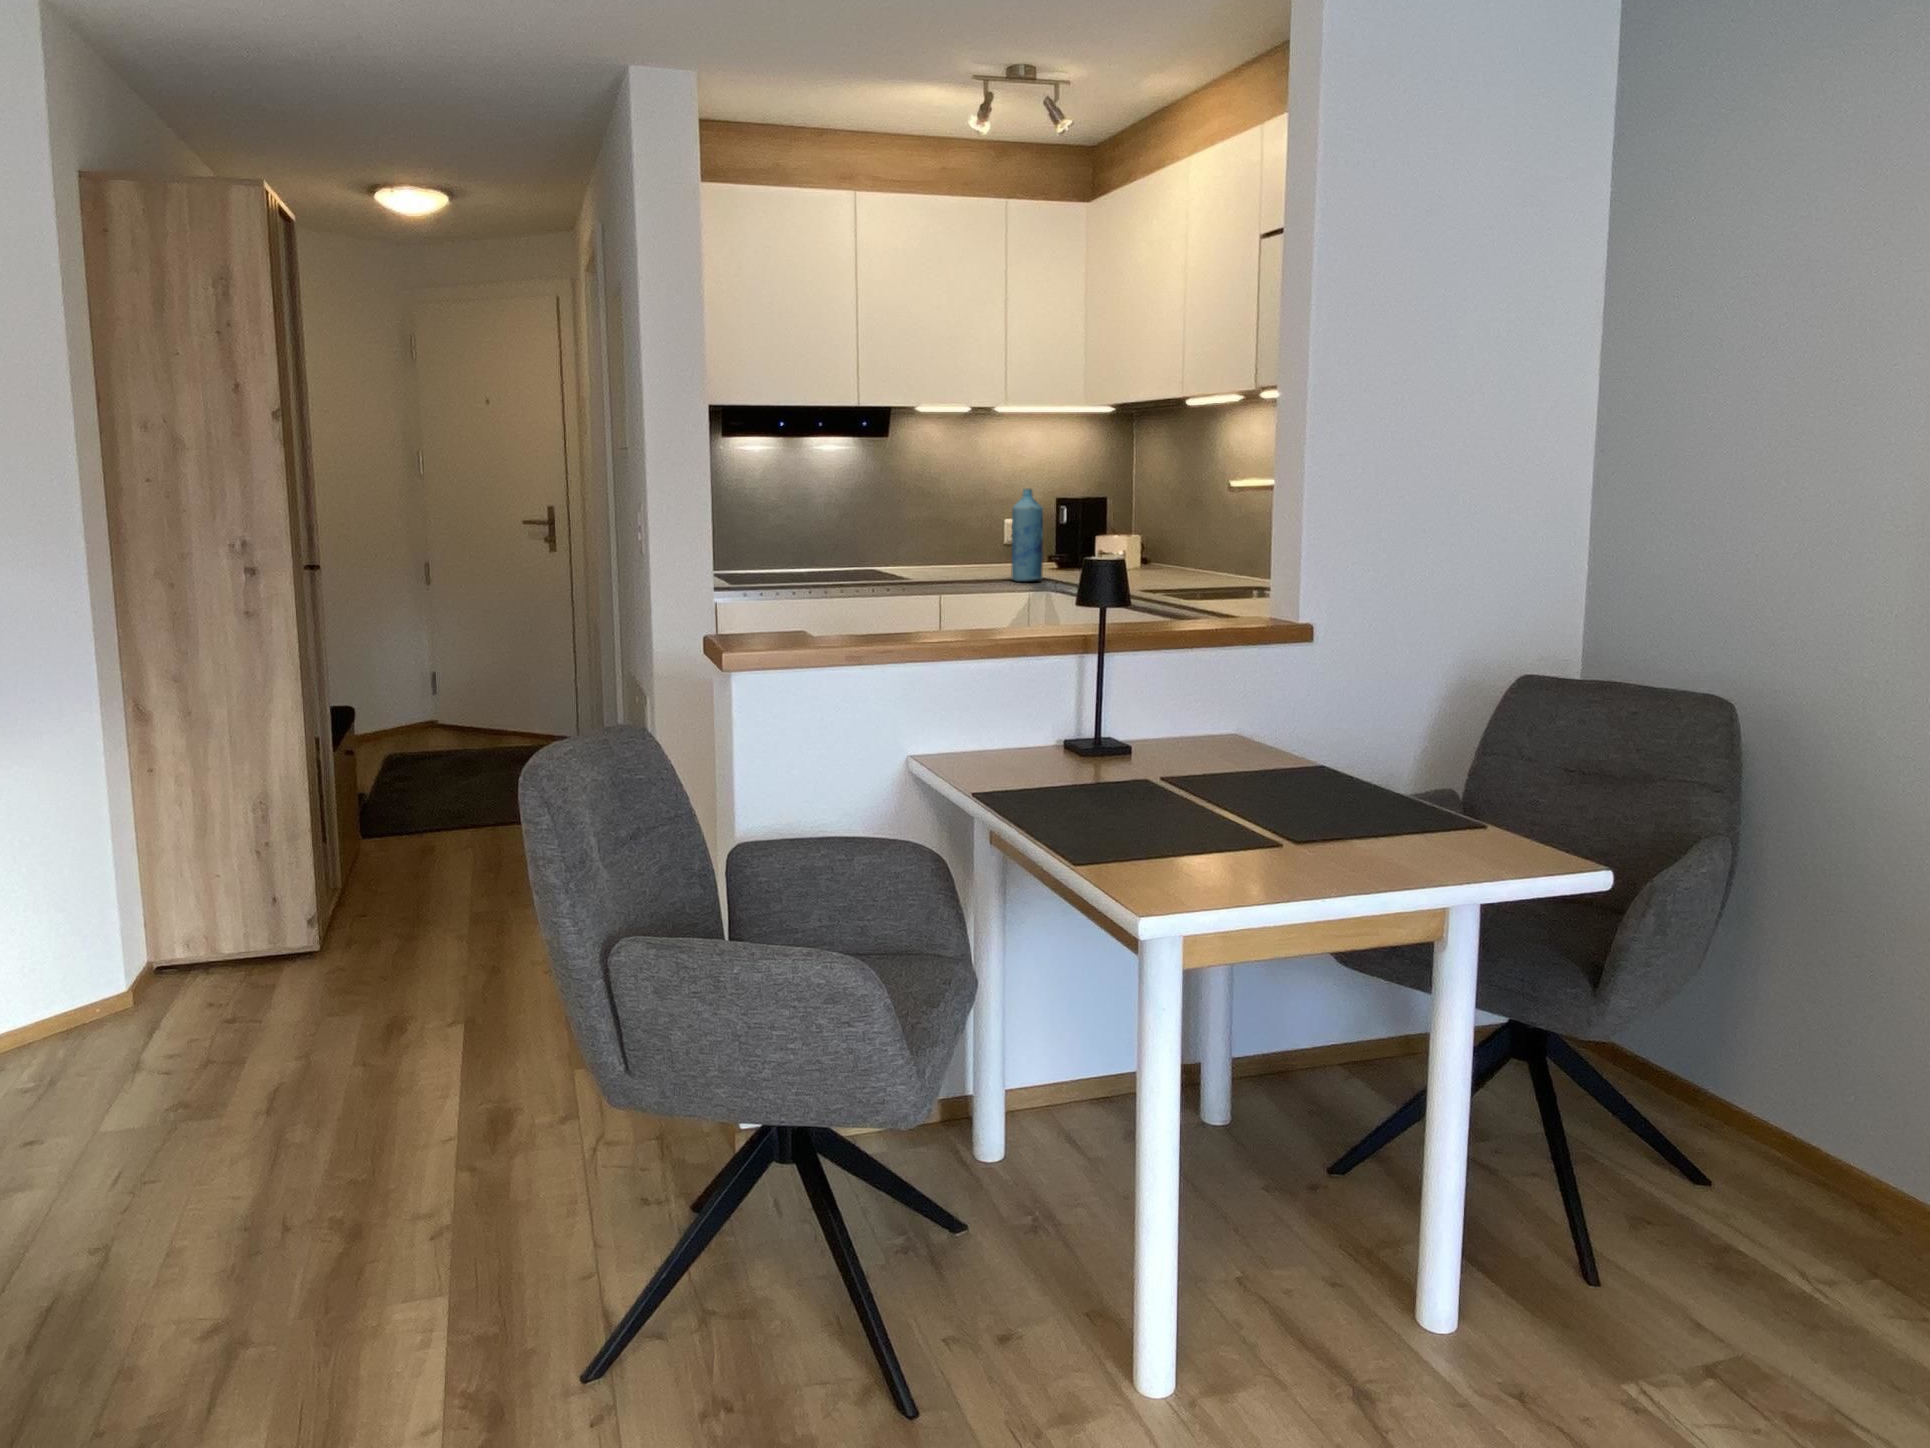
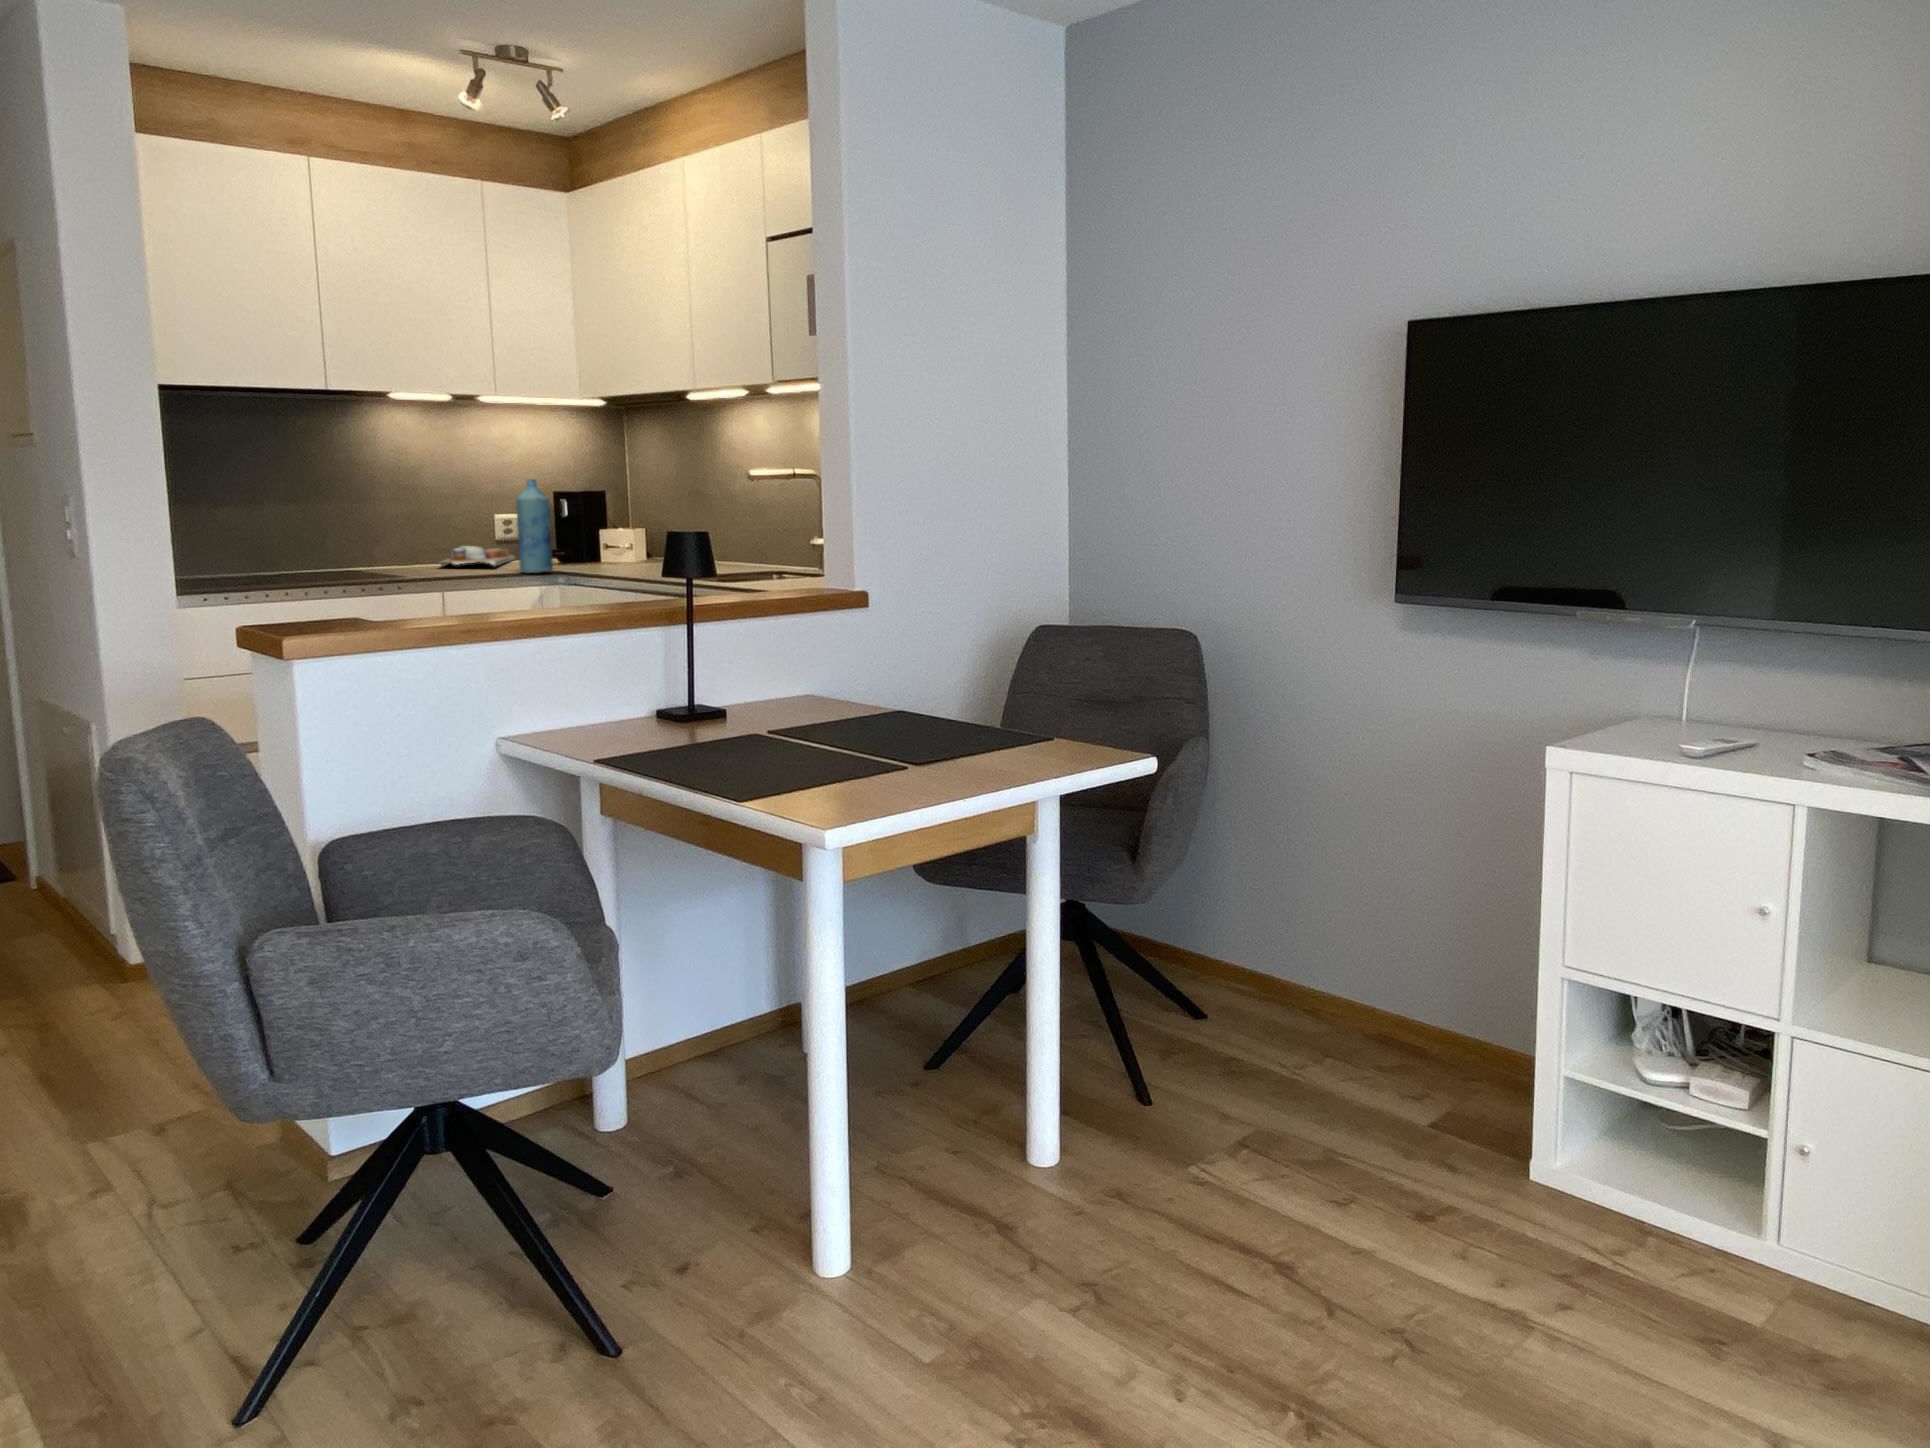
cutting board: none [940,551,1018,573] -> present [439,546,515,566]

